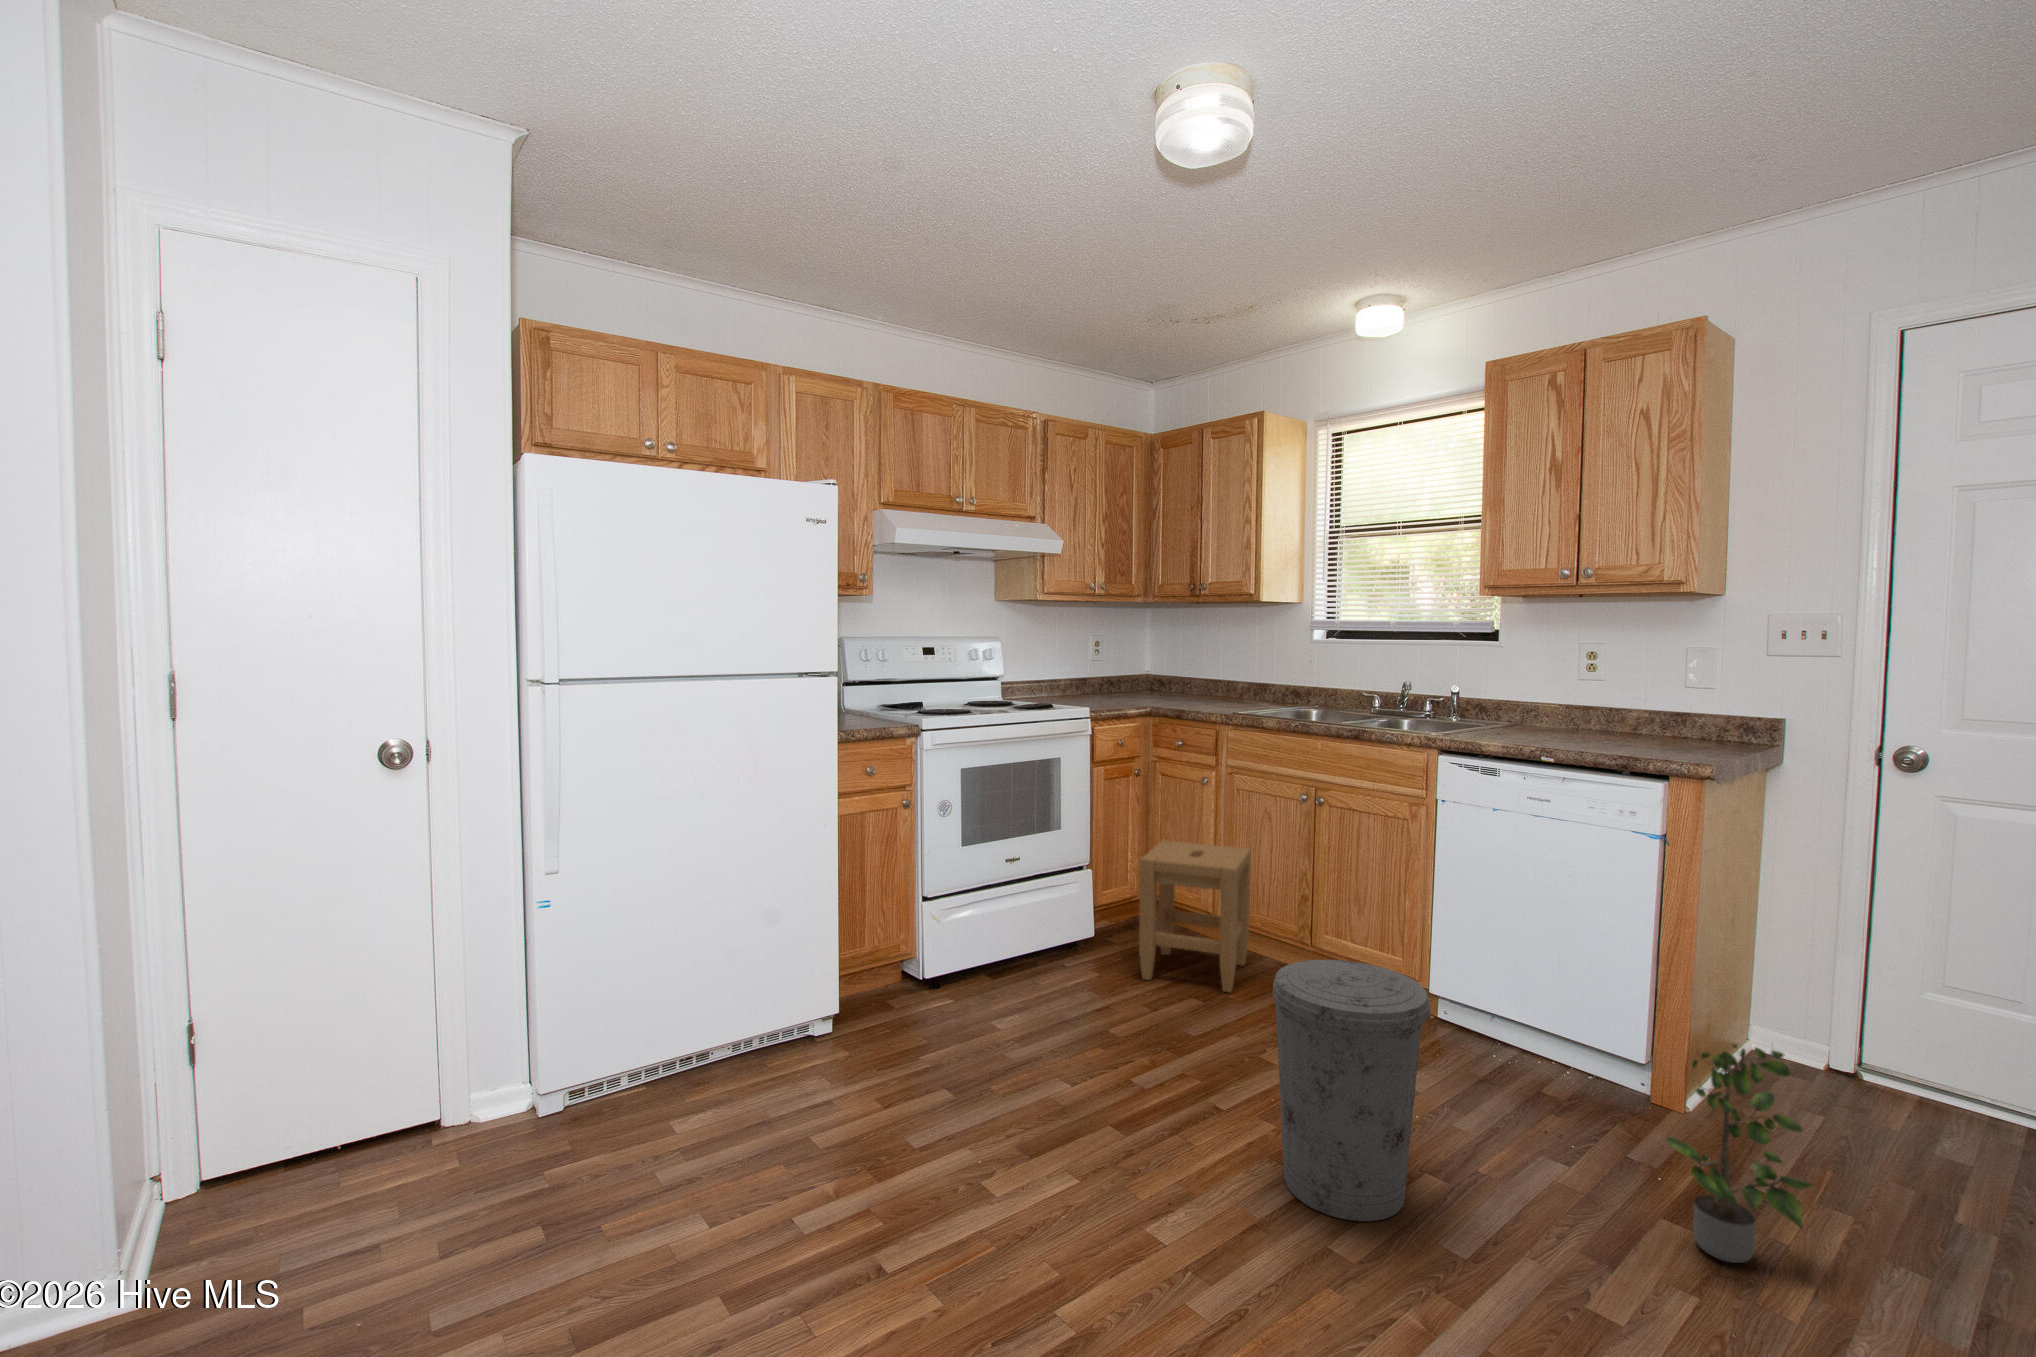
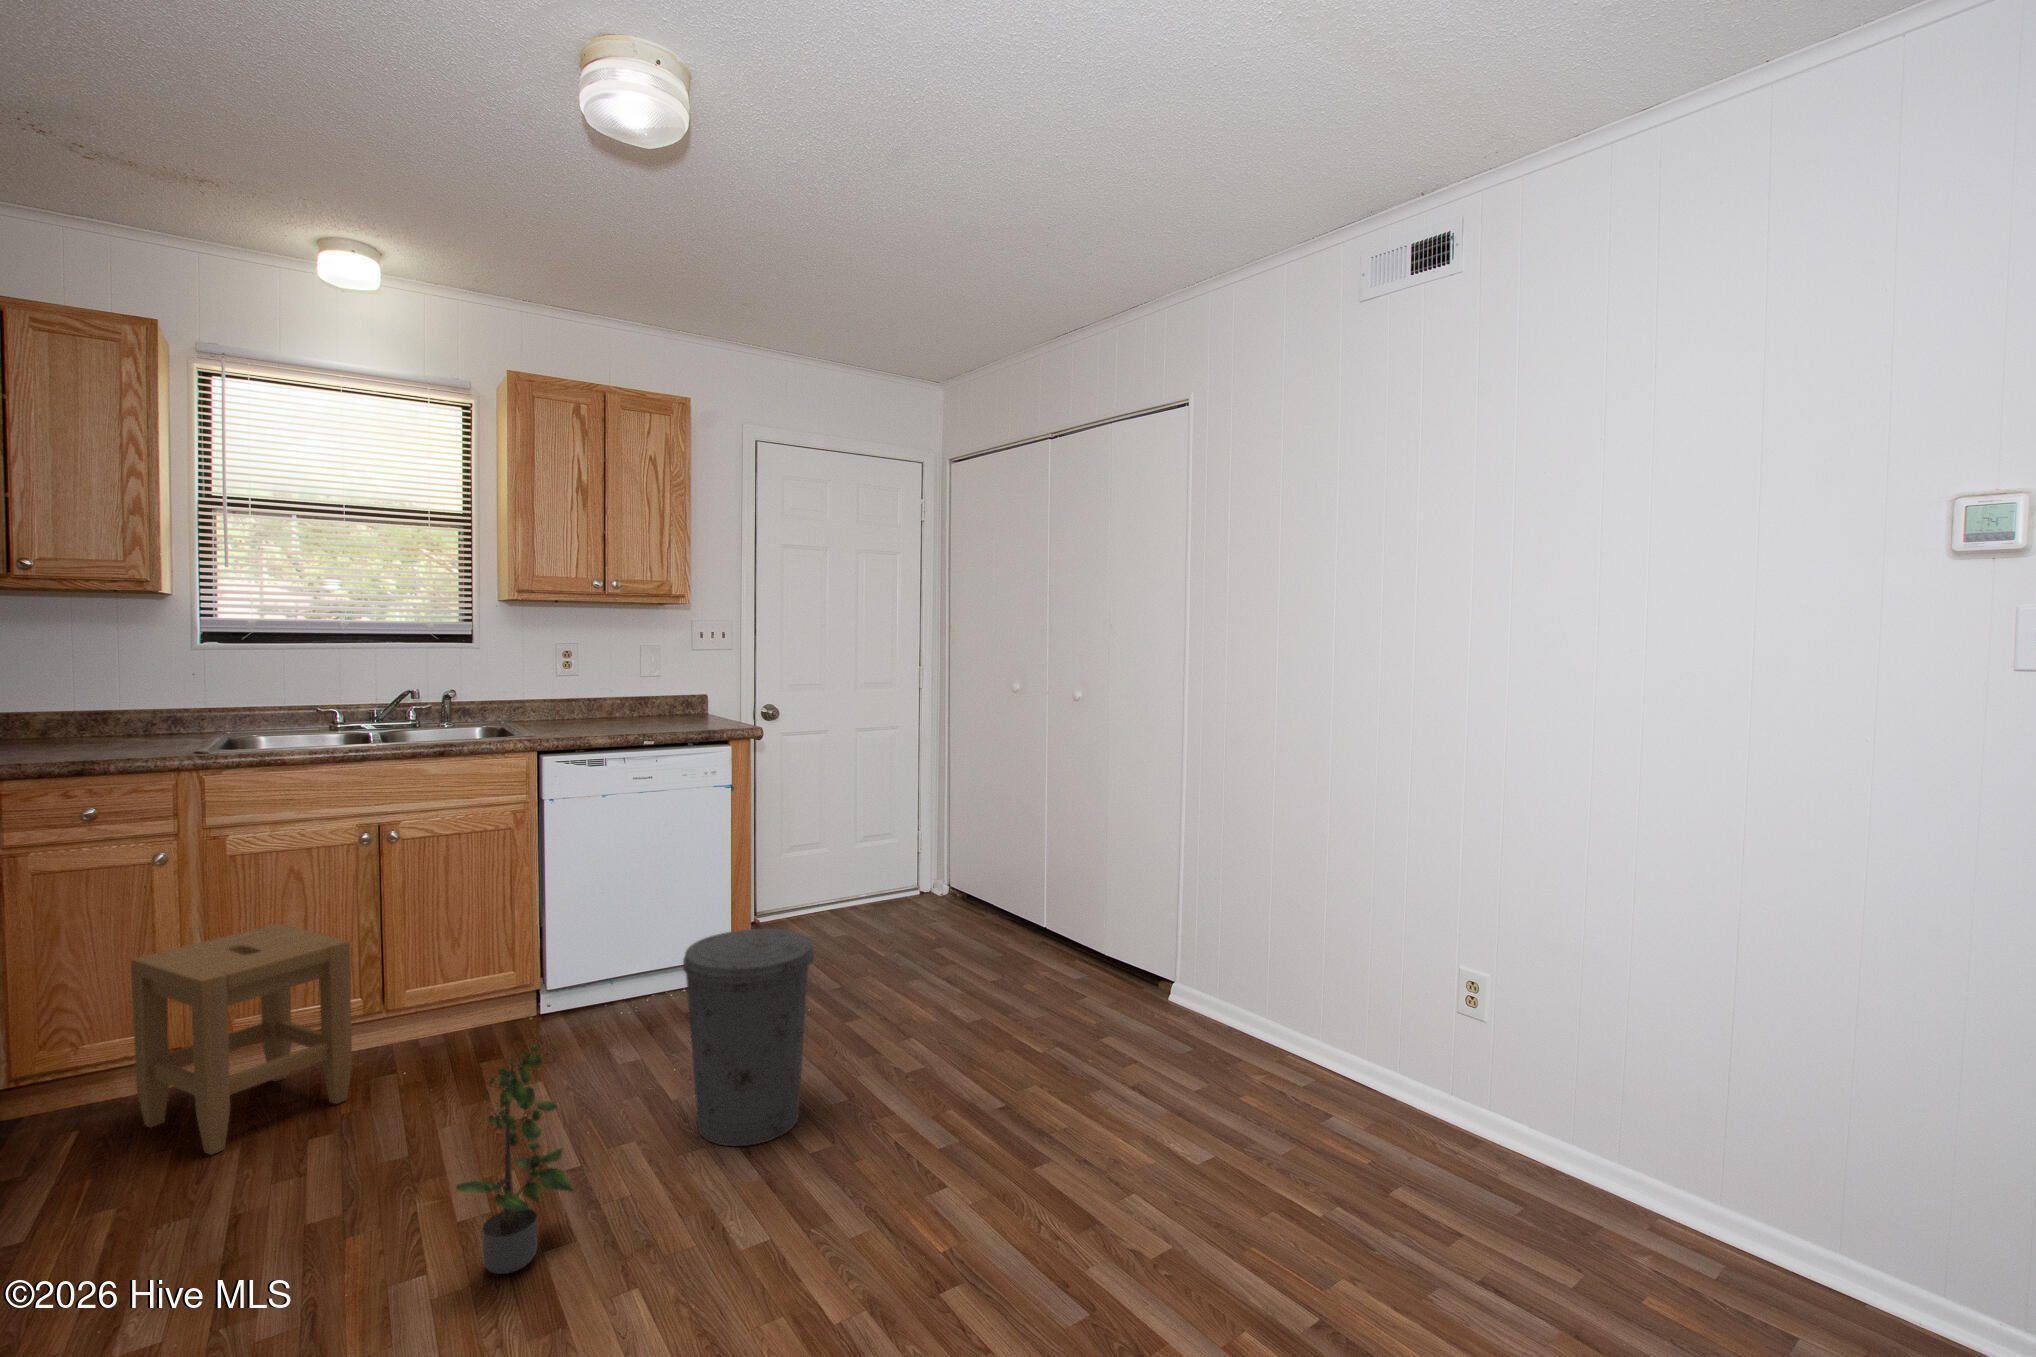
potted plant: present [1666,1045,1813,1263] -> present [456,1044,574,1274]

